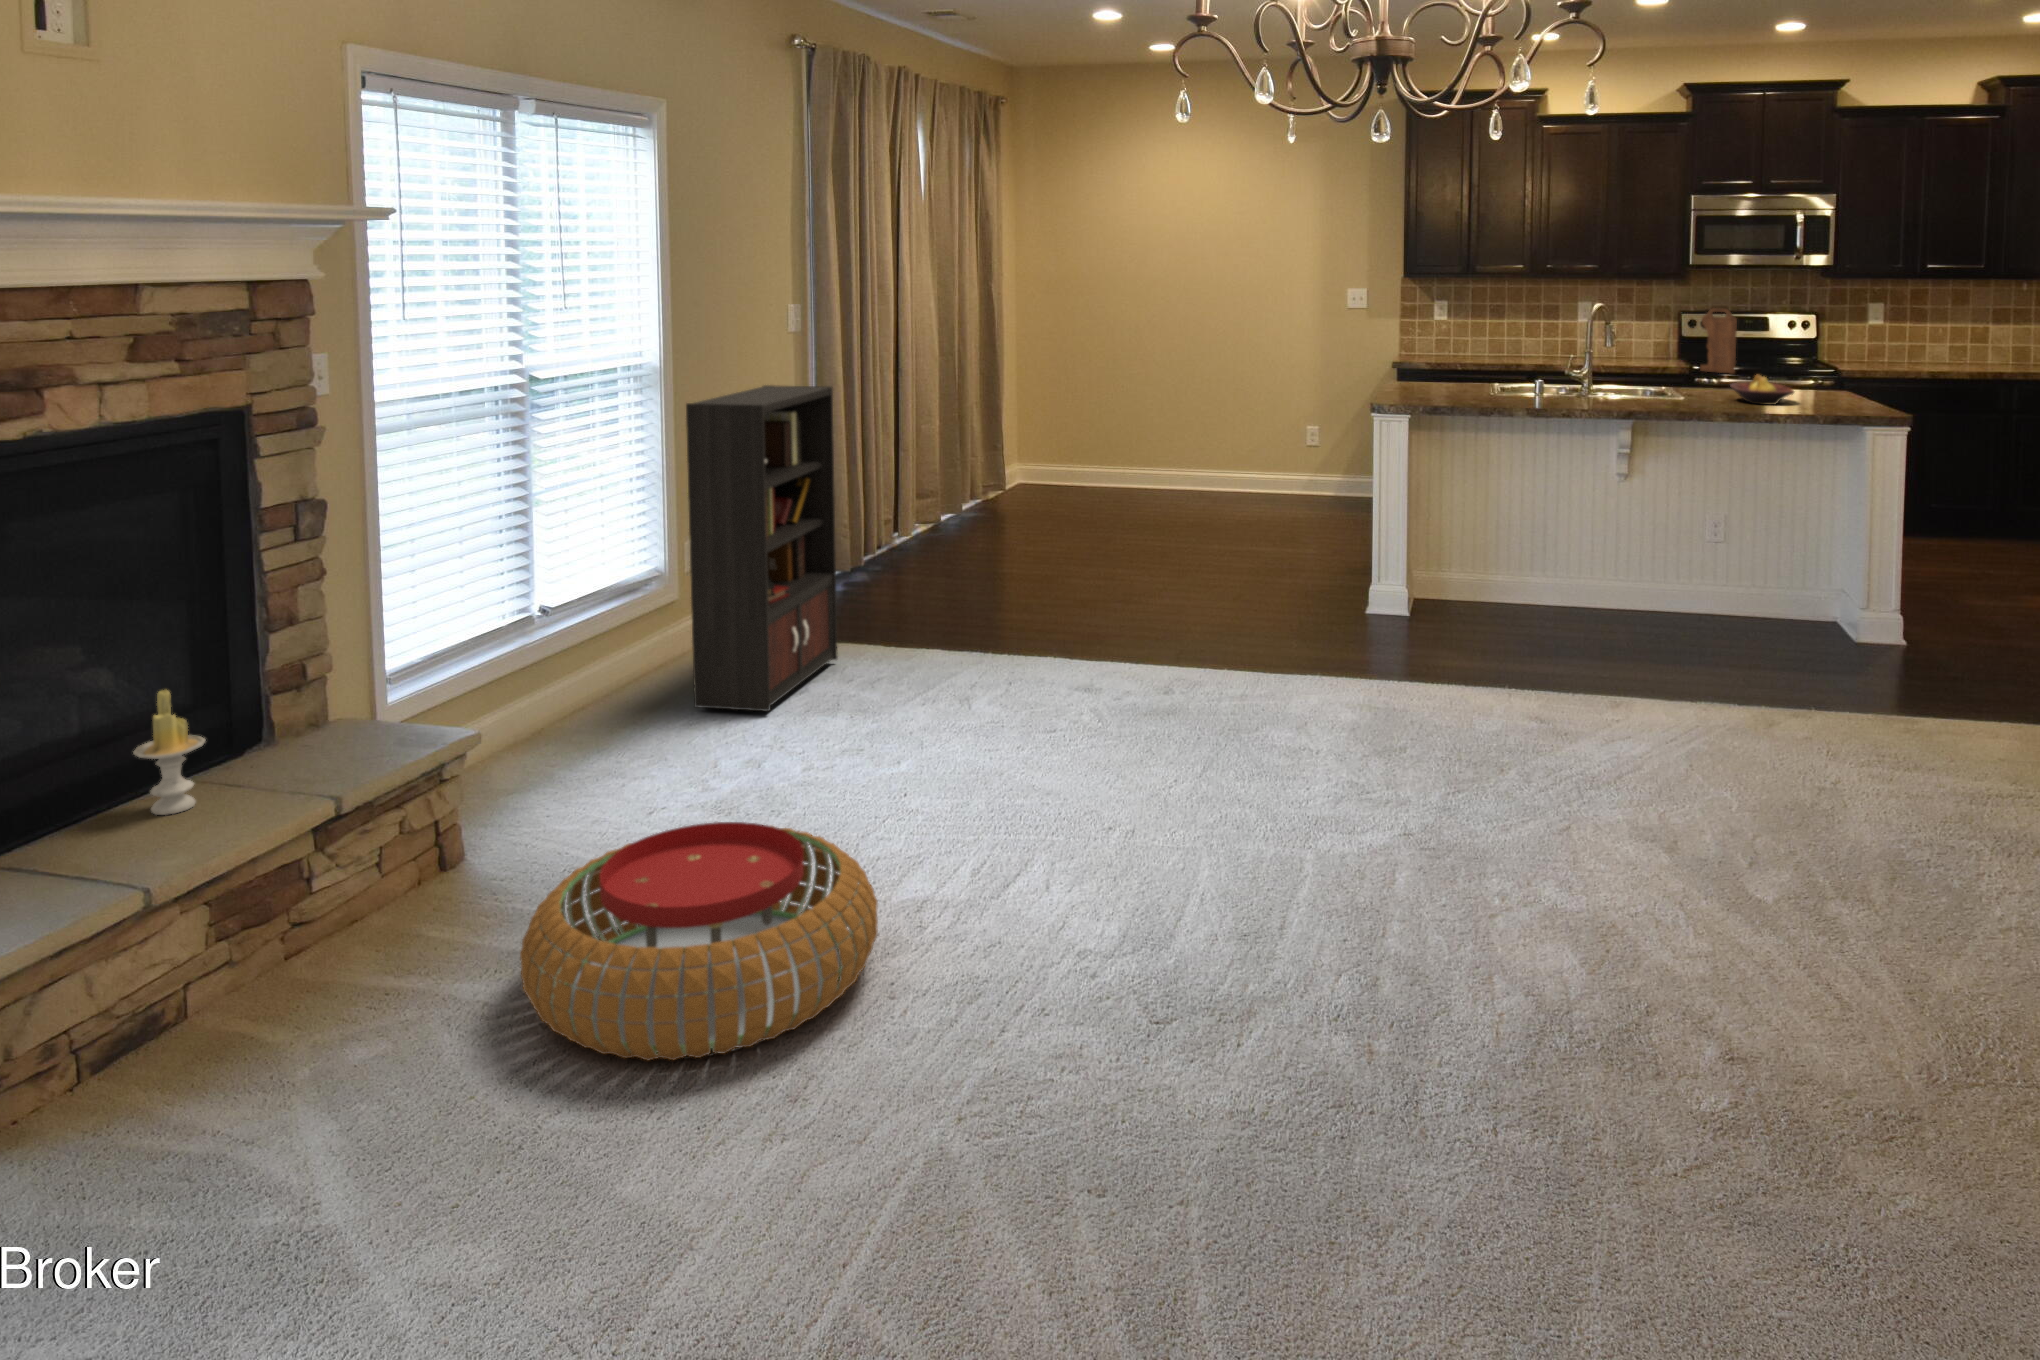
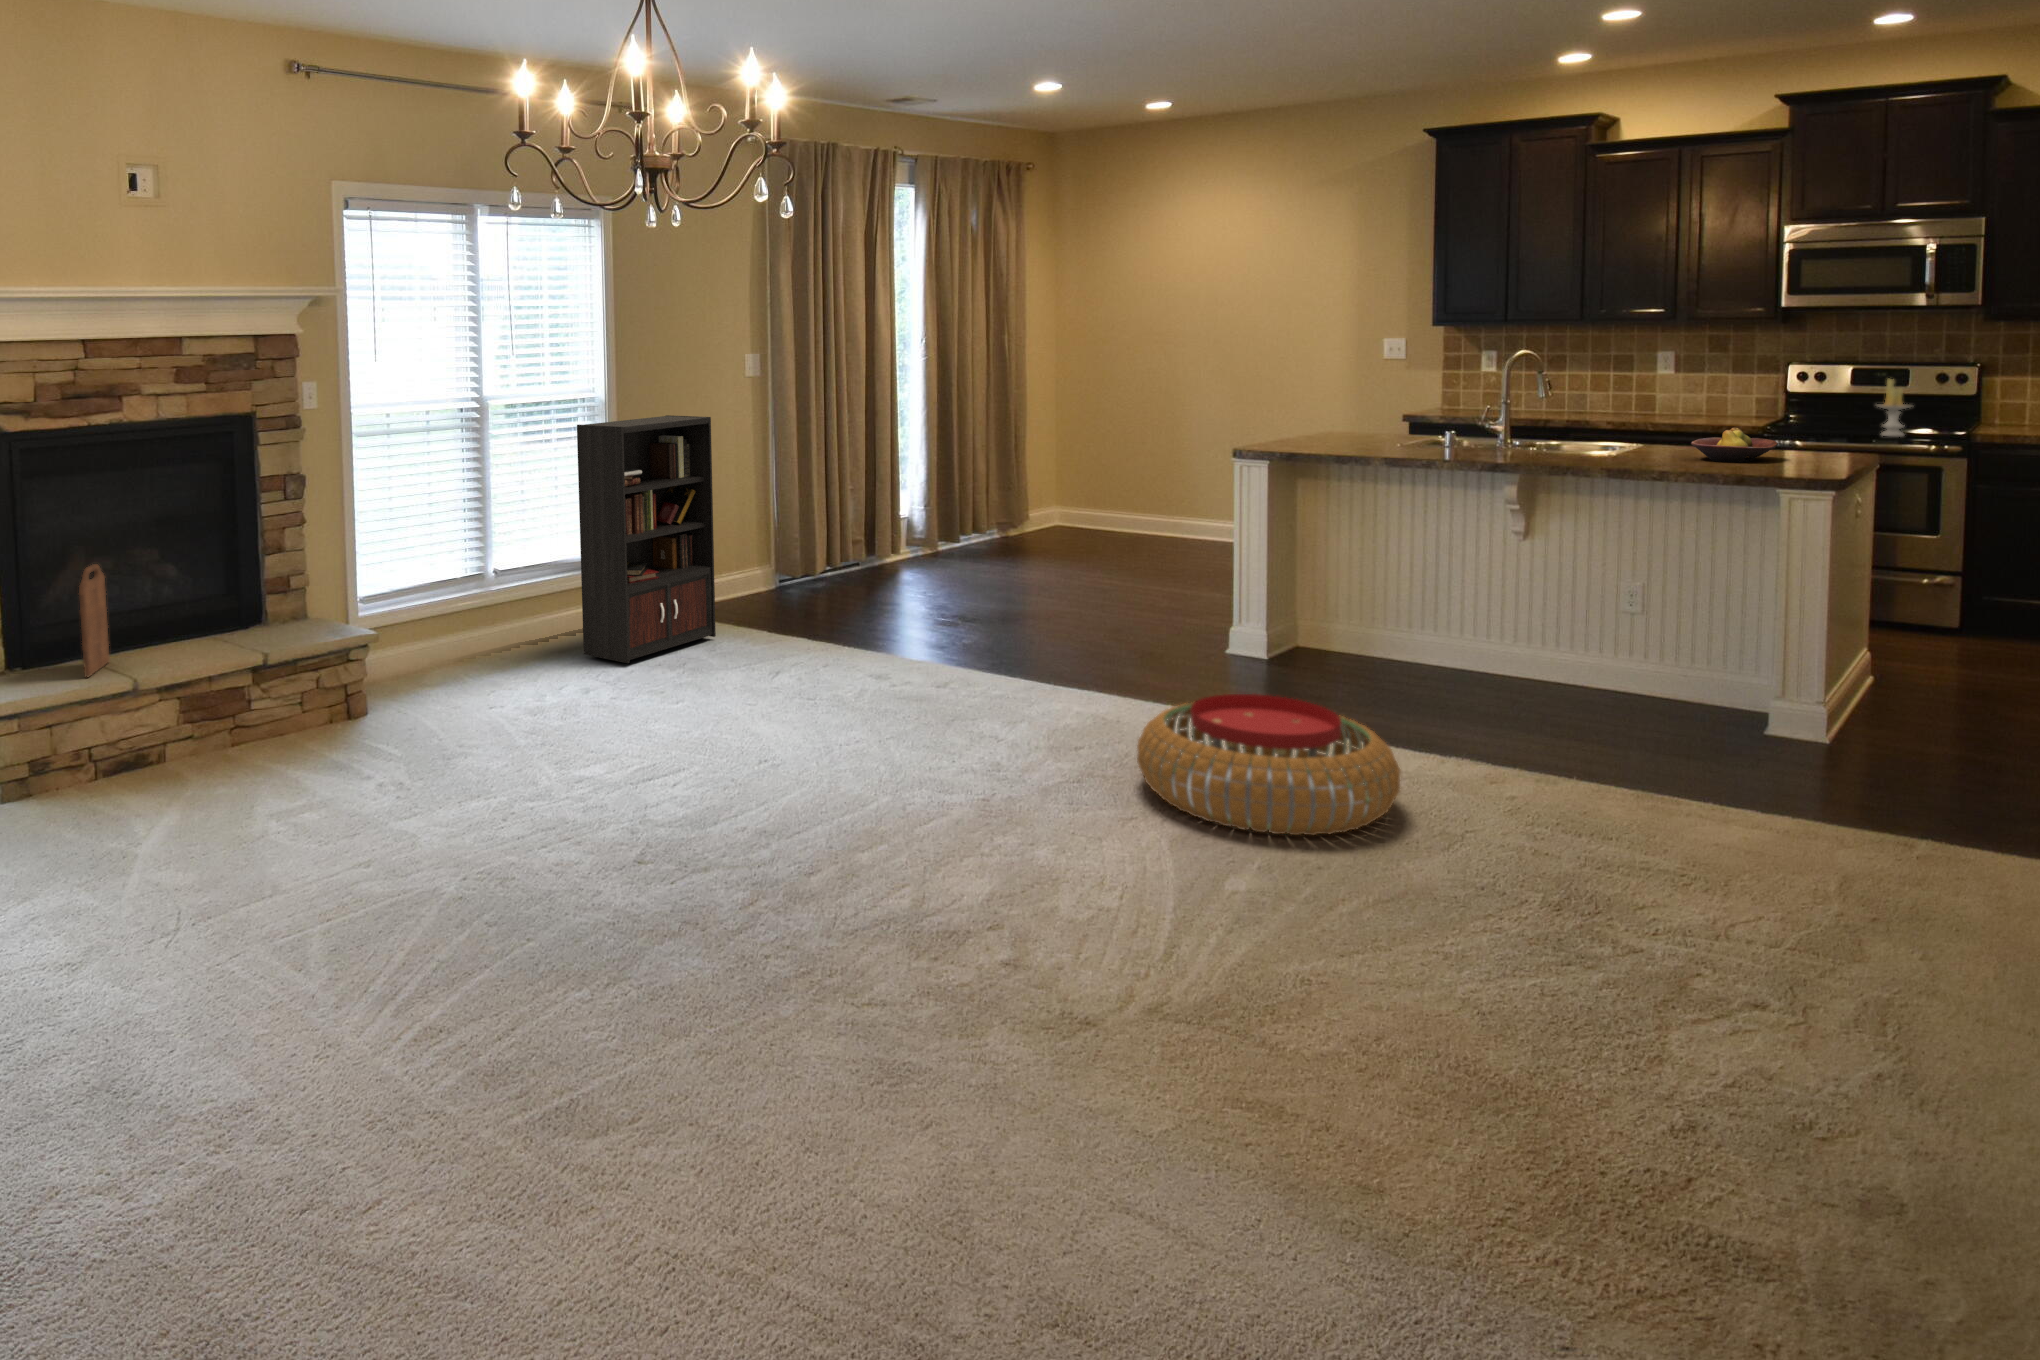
cutting board: present [1700,308,1737,374] -> present [79,564,109,678]
candle: present [133,690,205,815] -> present [1877,379,1911,436]
pouf: present [520,822,878,1060] -> present [1137,694,1400,835]

